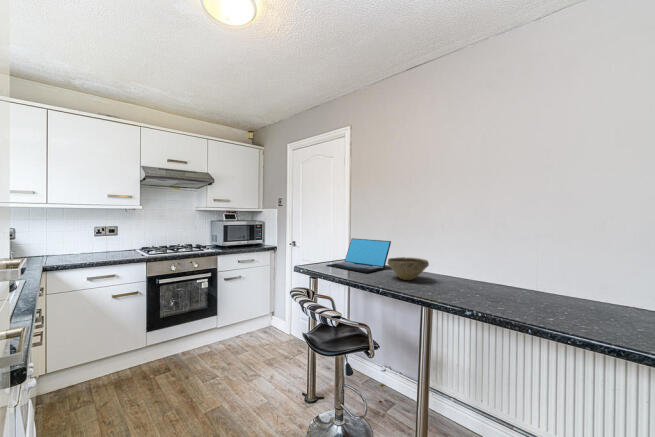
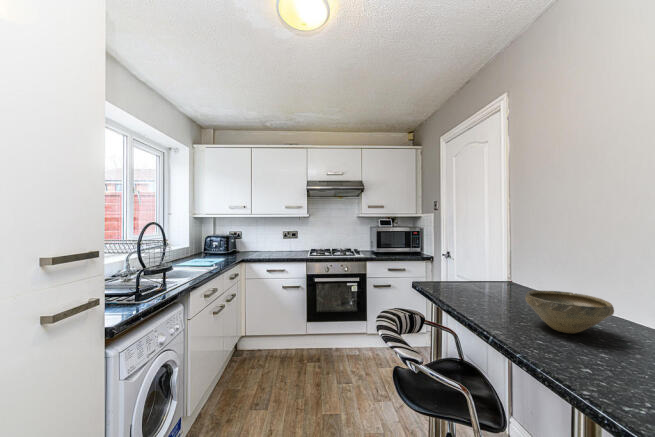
laptop: present [326,238,391,273] -> none [453,254,561,307]

